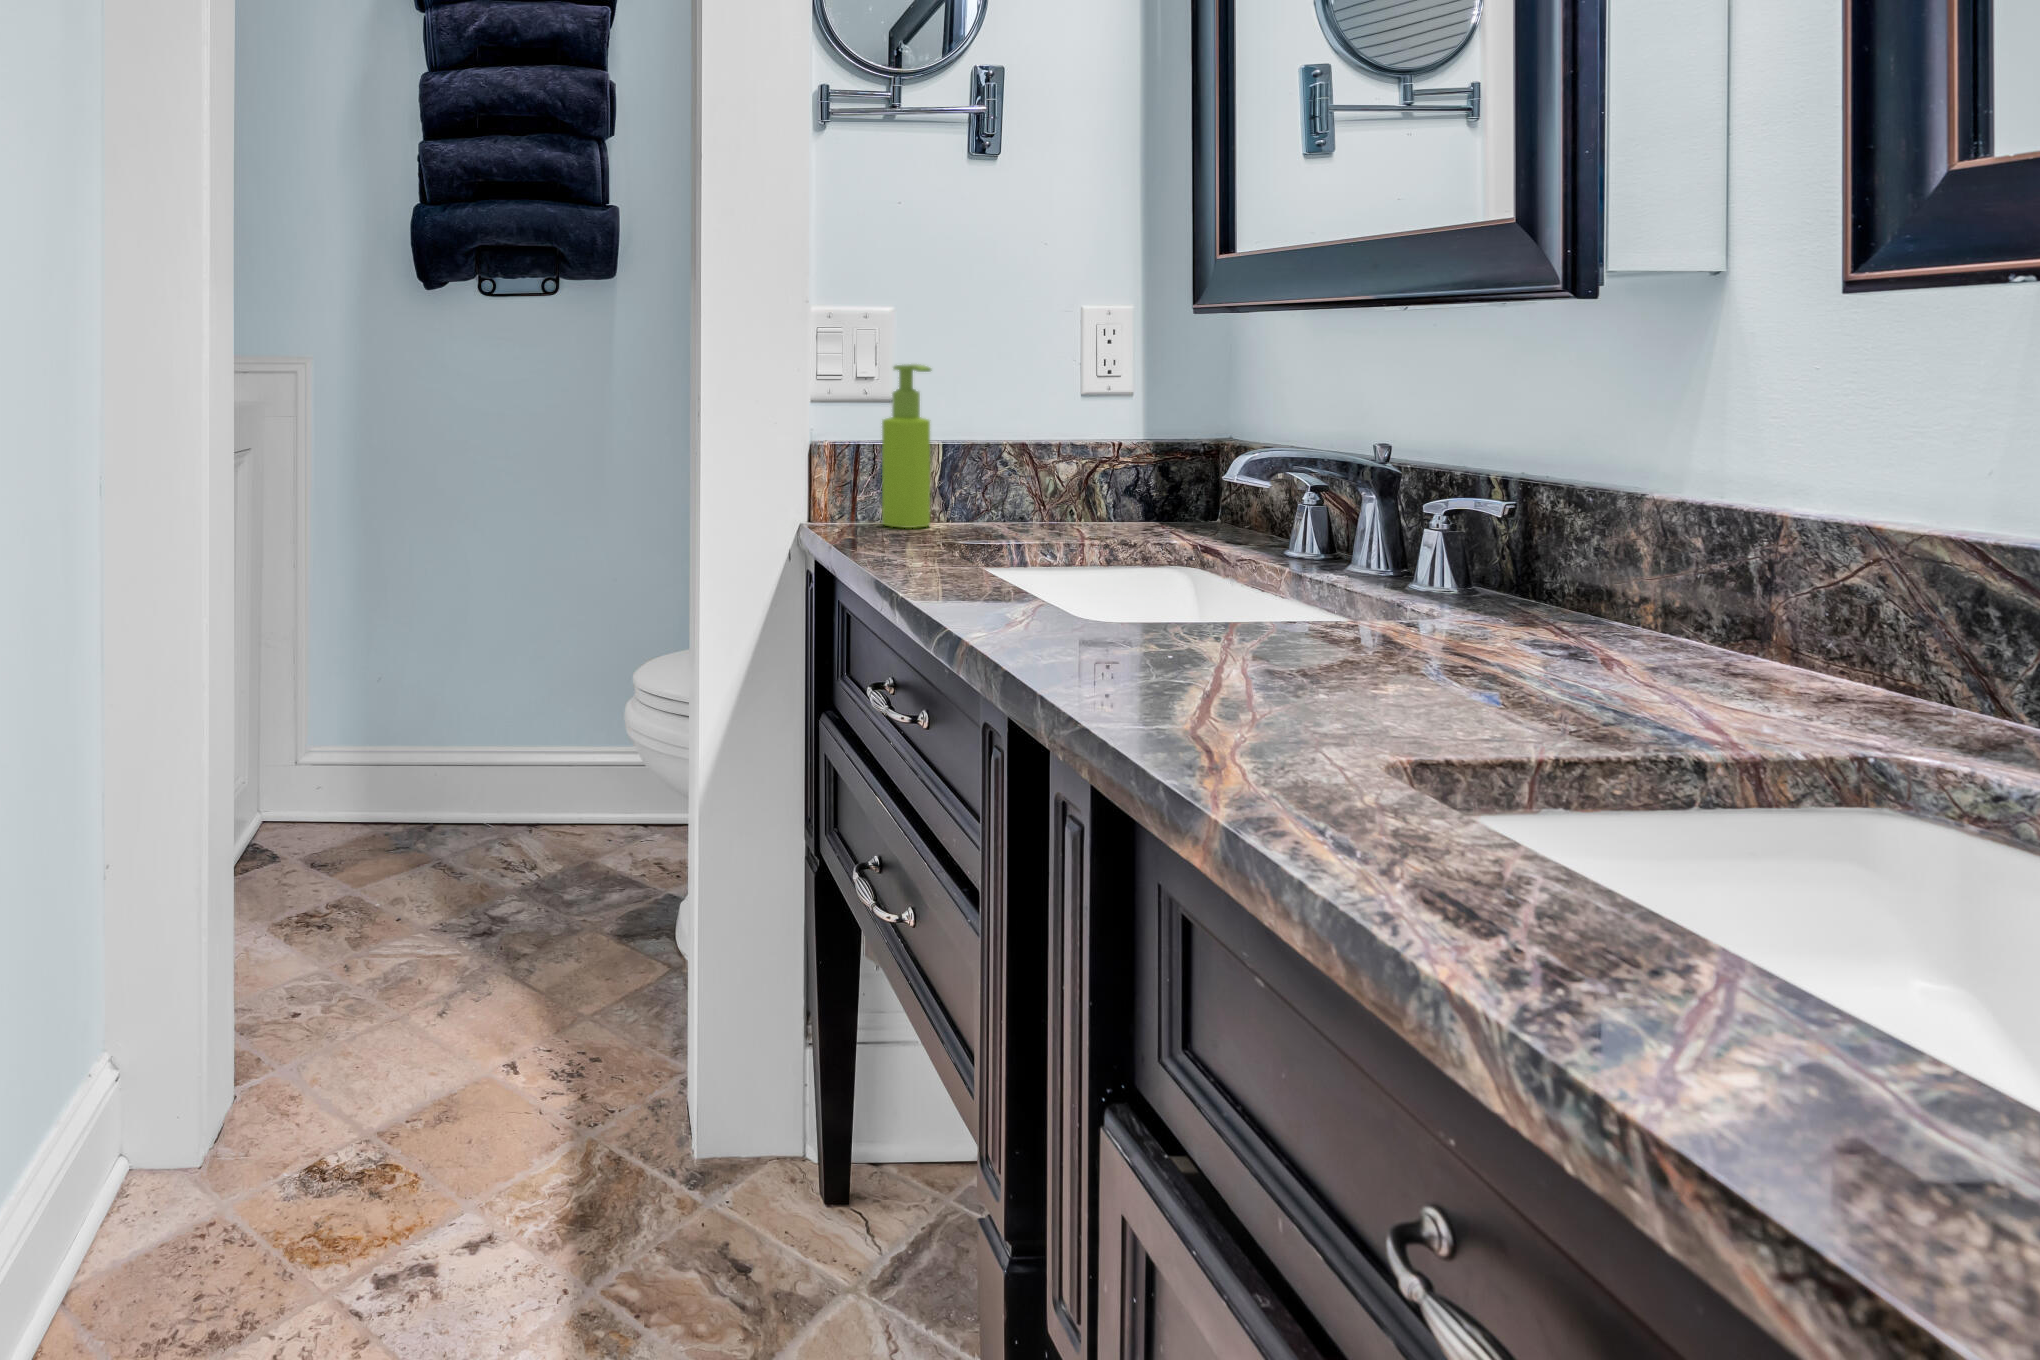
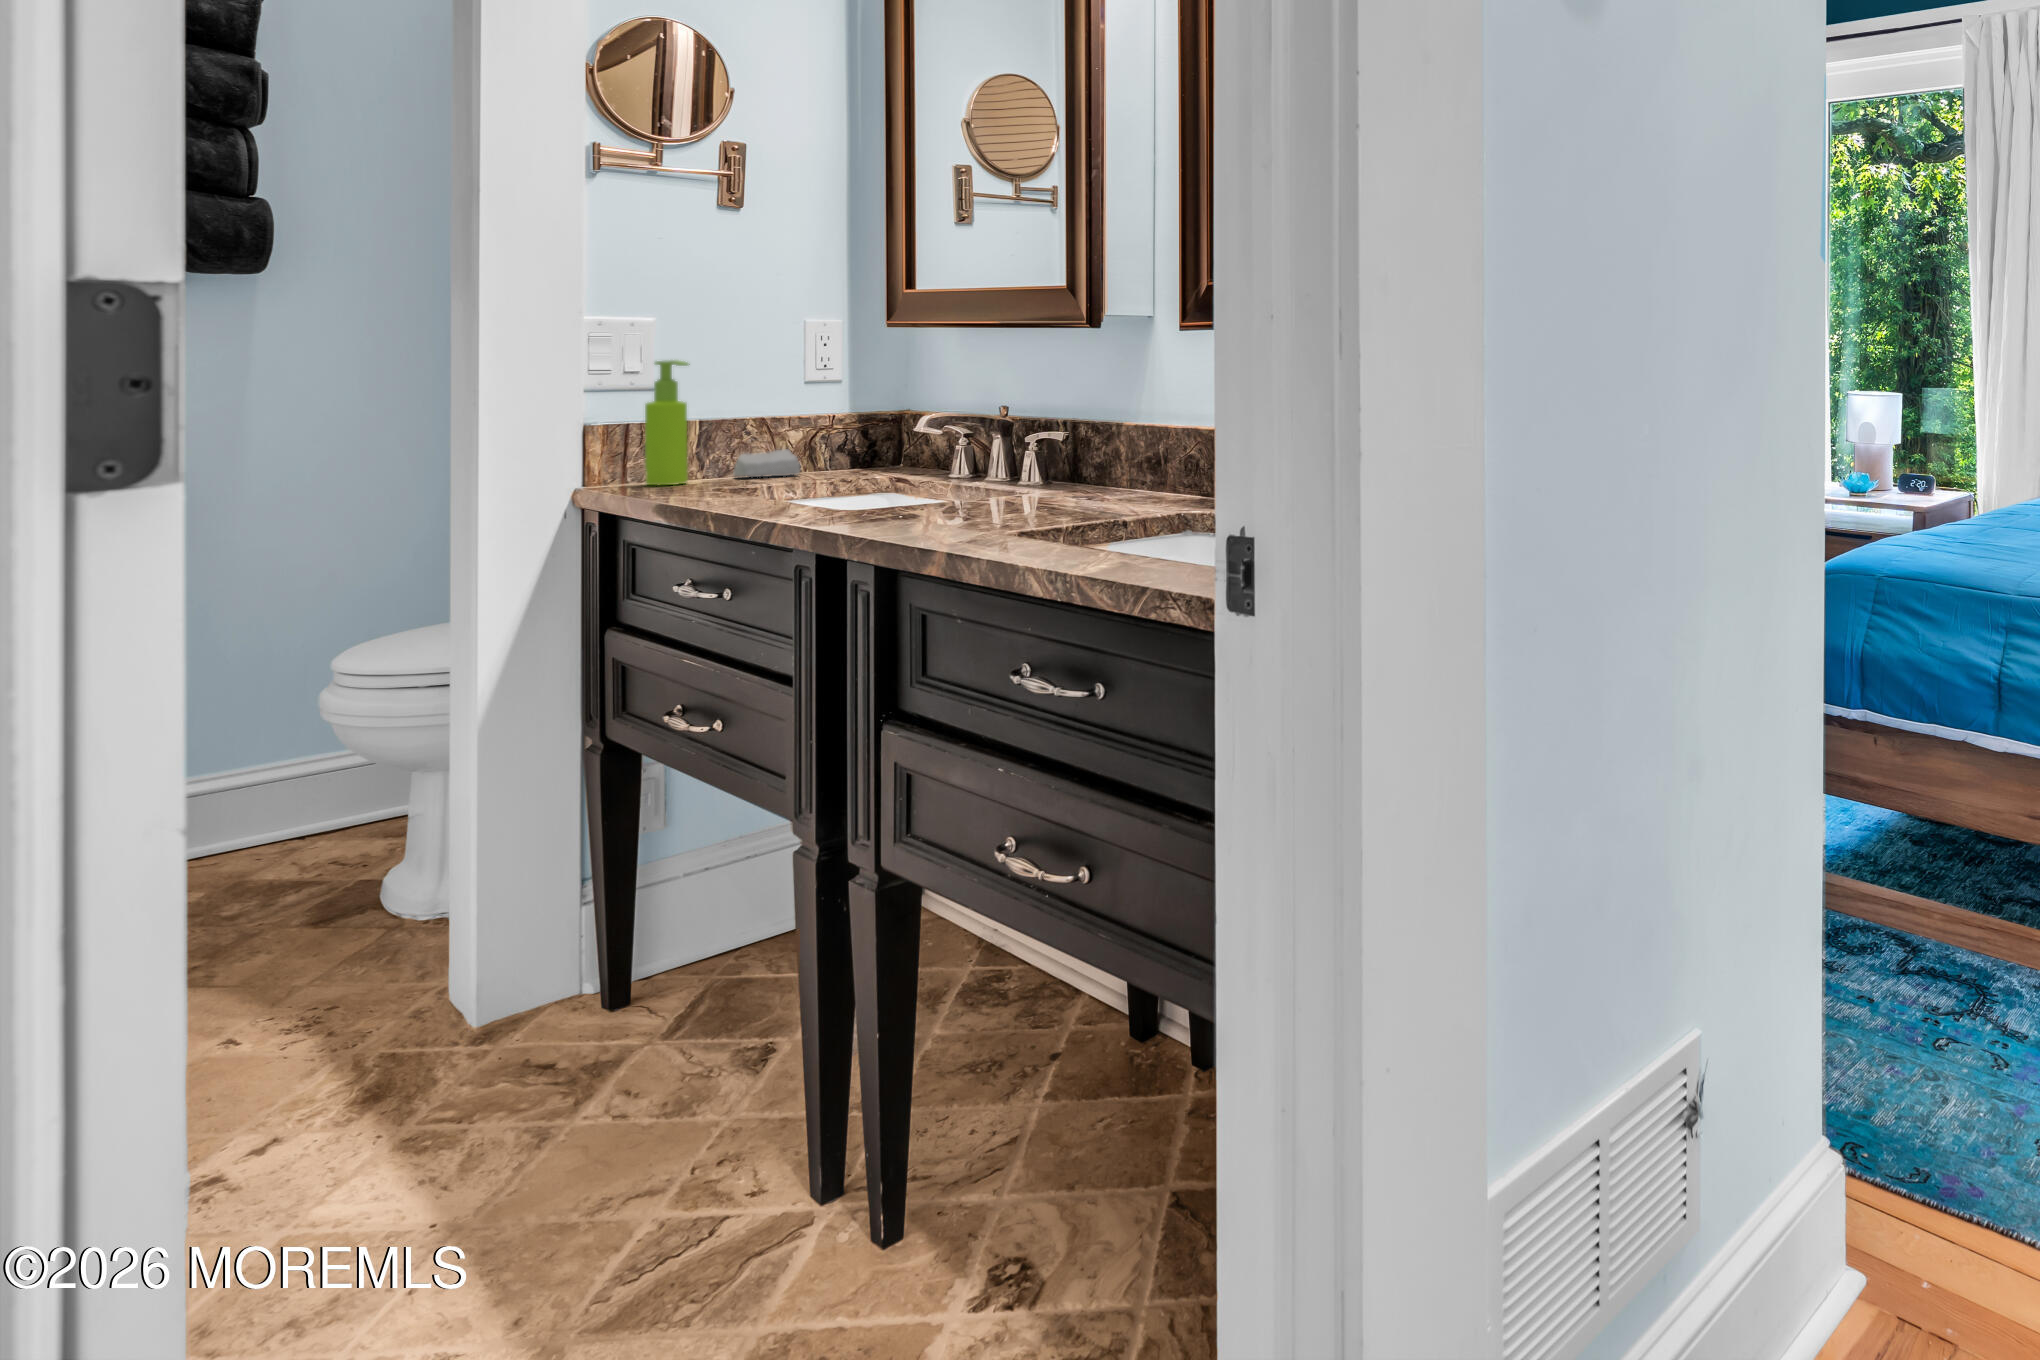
soap bar: none [989,487,1073,524] -> present [733,449,800,477]

